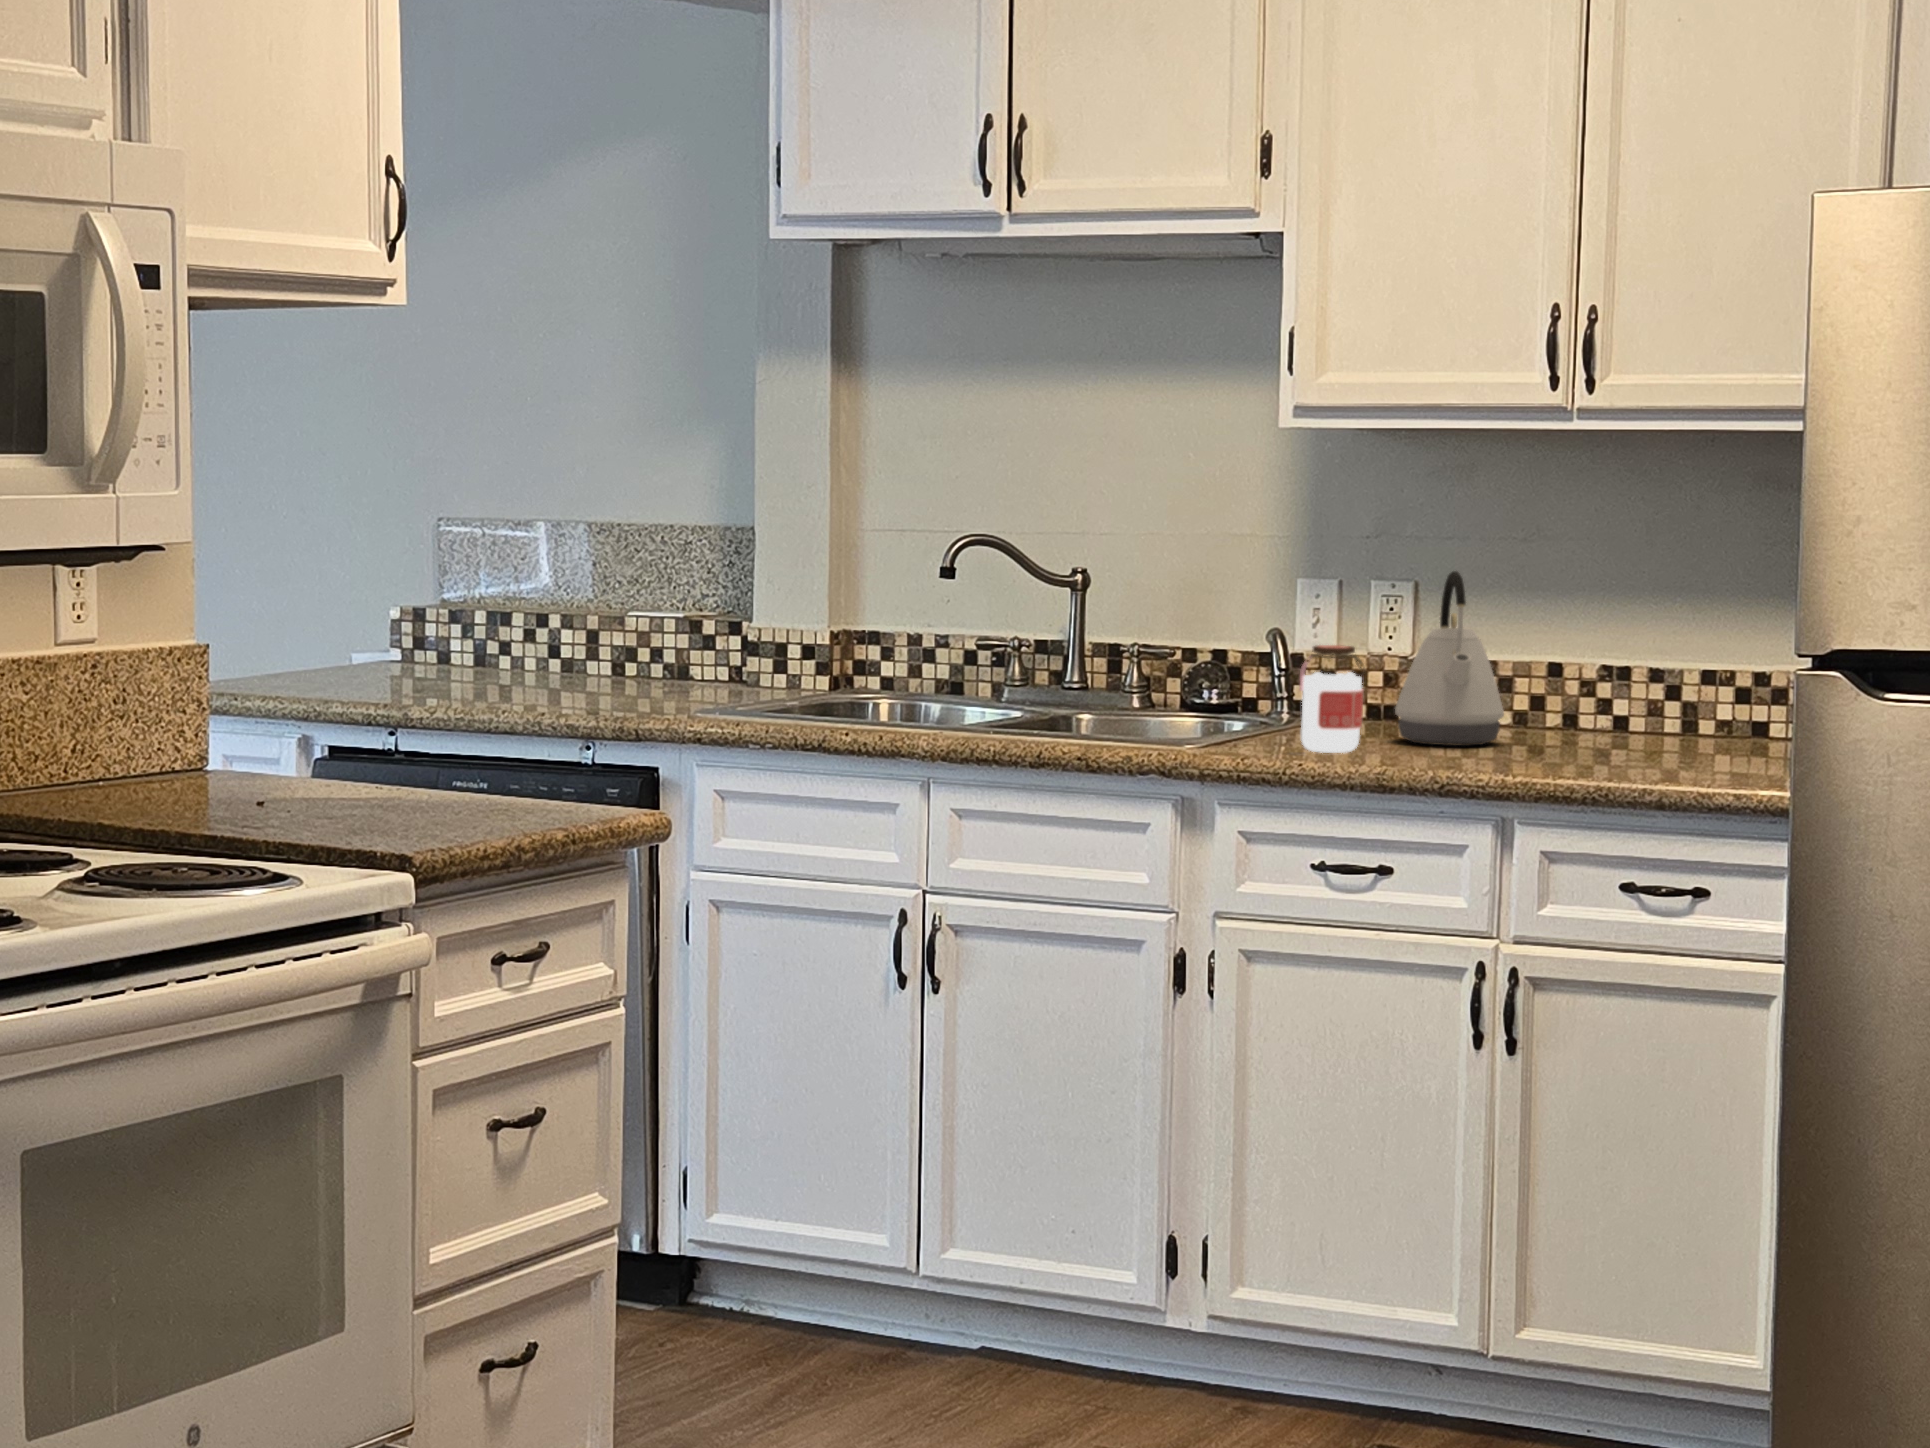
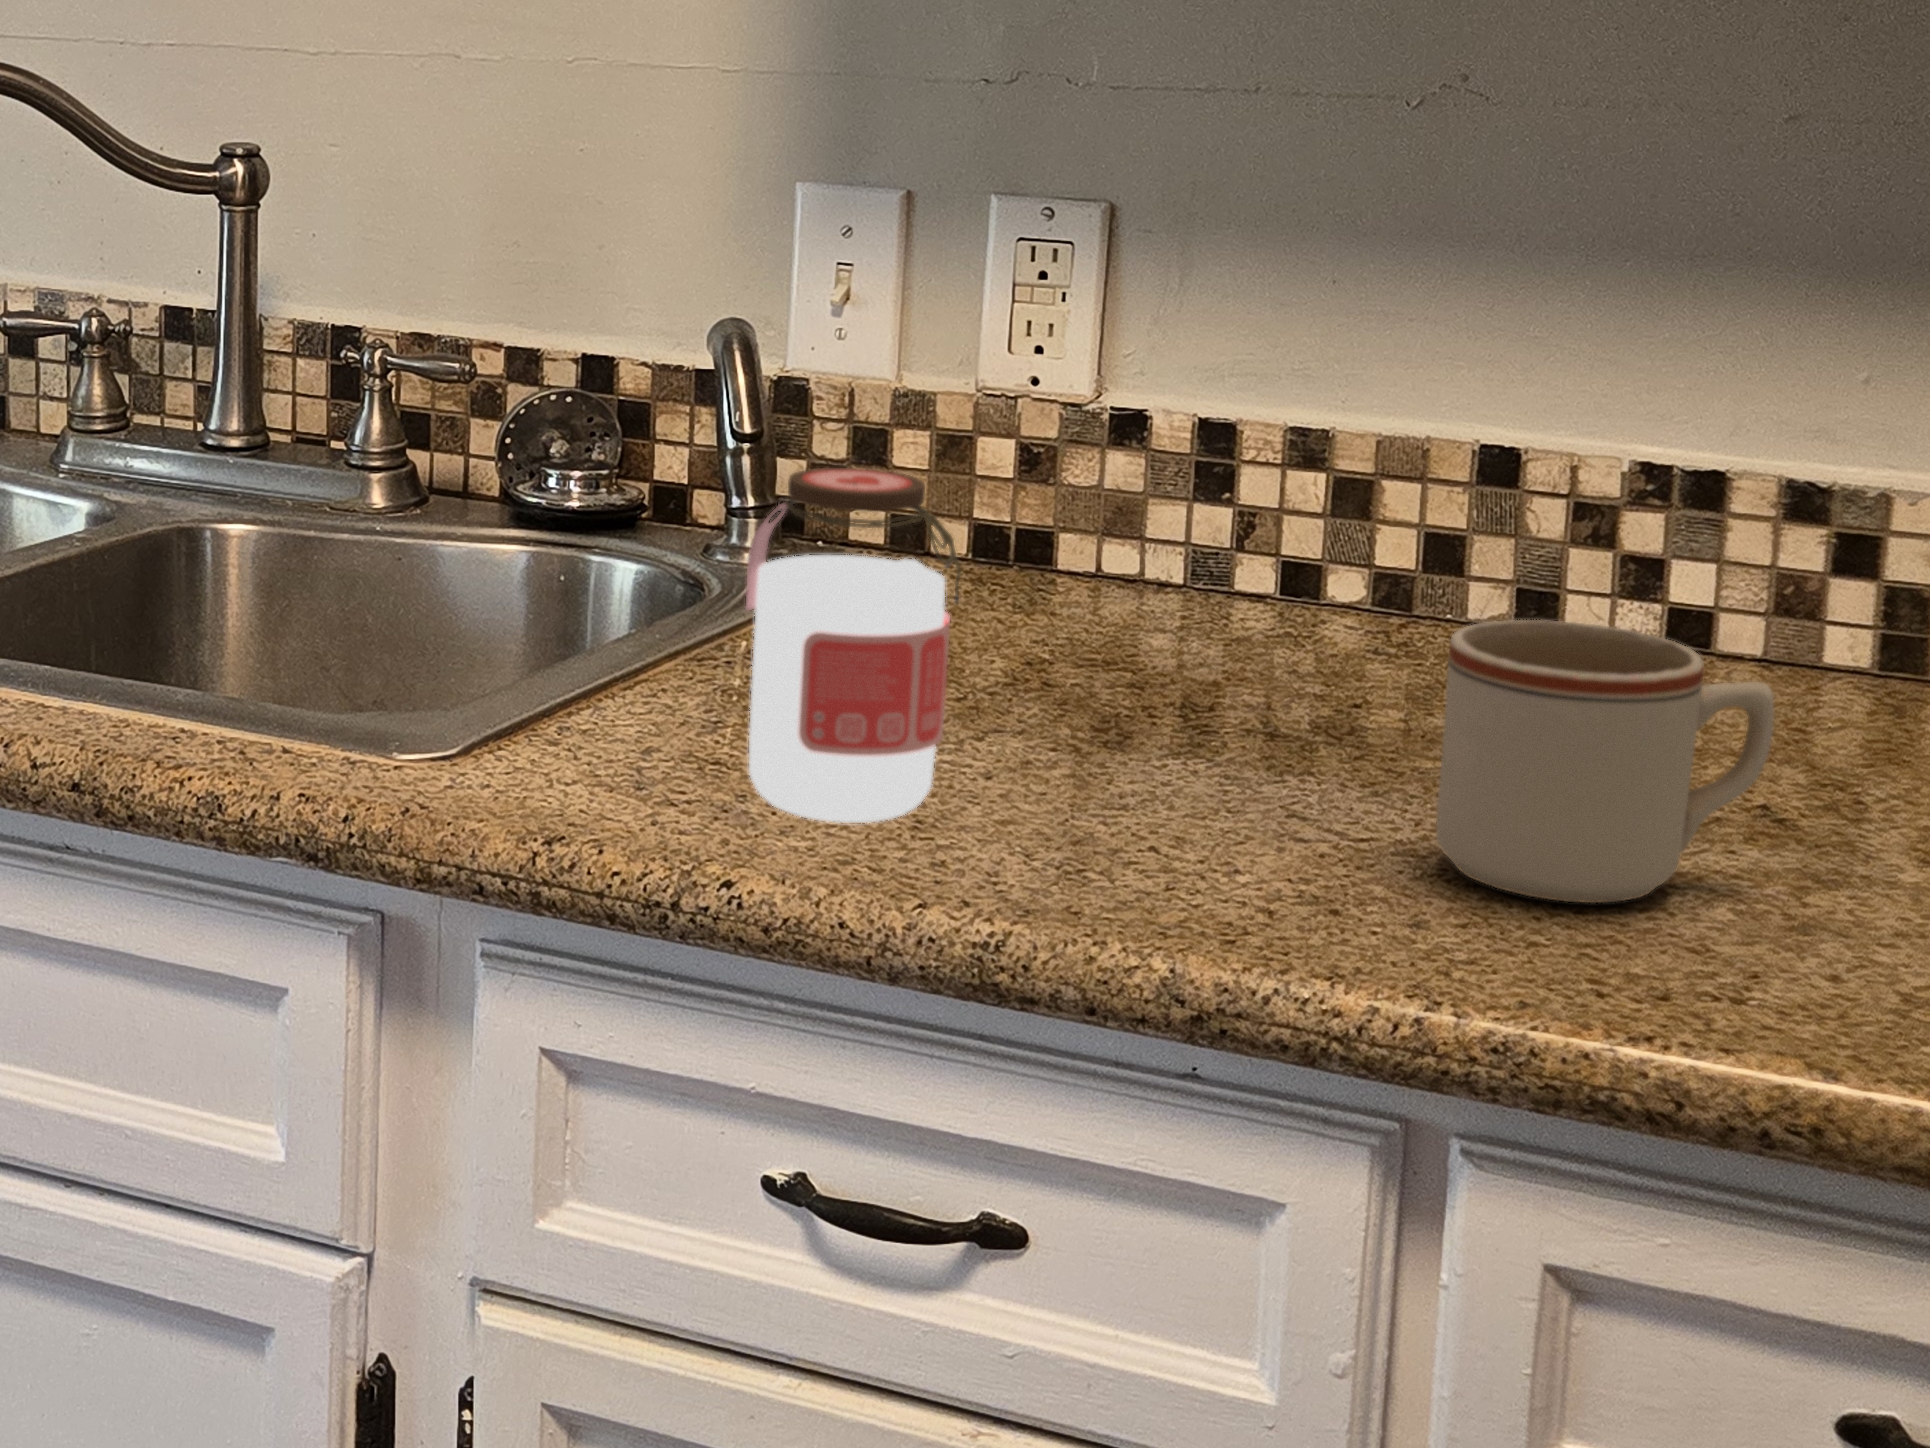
kettle: present [1395,571,1504,746] -> none [1047,217,1380,749]
mug: none [1513,686,1610,762] -> present [1436,620,1774,903]

